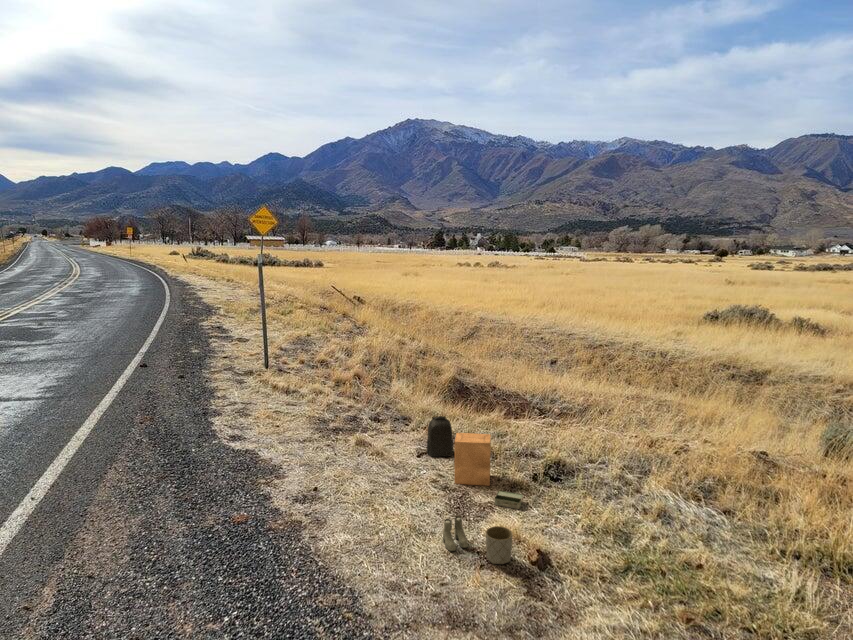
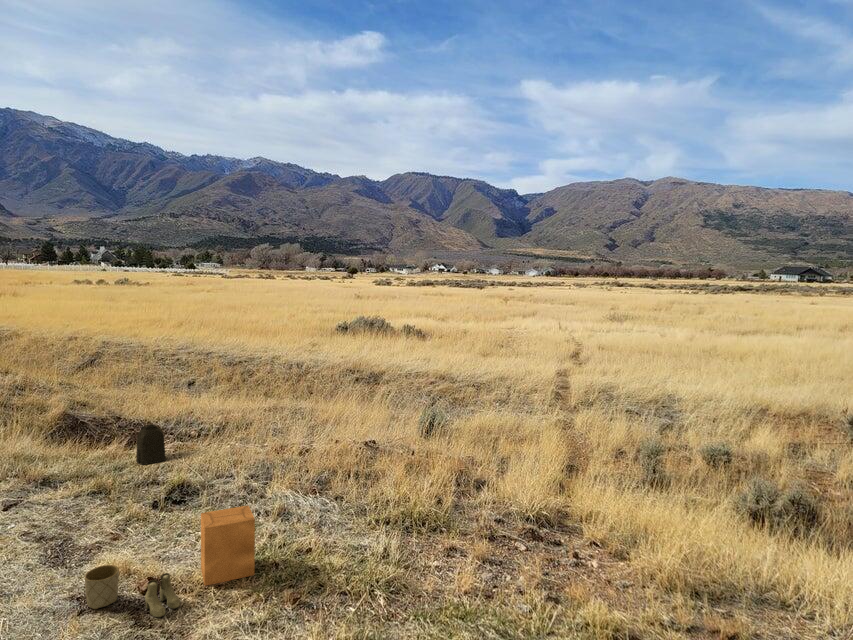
backpack: present [427,416,454,457] -> present [136,424,166,465]
cardboard box: present [454,433,491,486] -> present [201,506,255,586]
toolbox: present [495,491,523,509] -> none [103,526,139,545]
boots: present [443,516,468,551] -> present [145,573,180,617]

